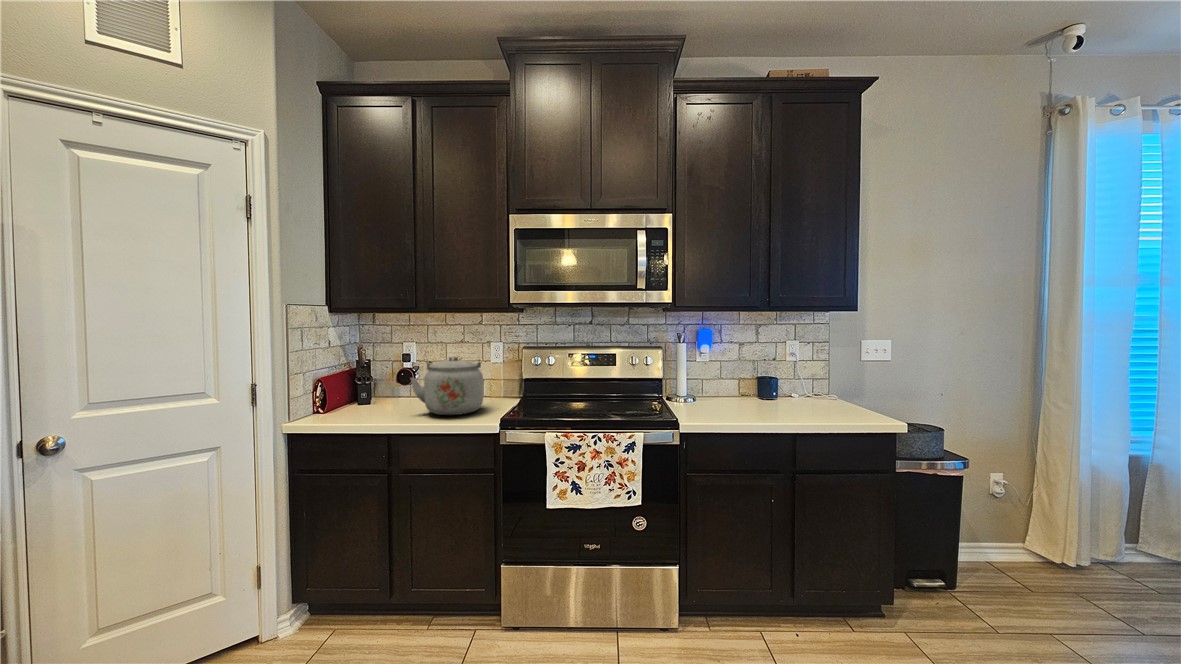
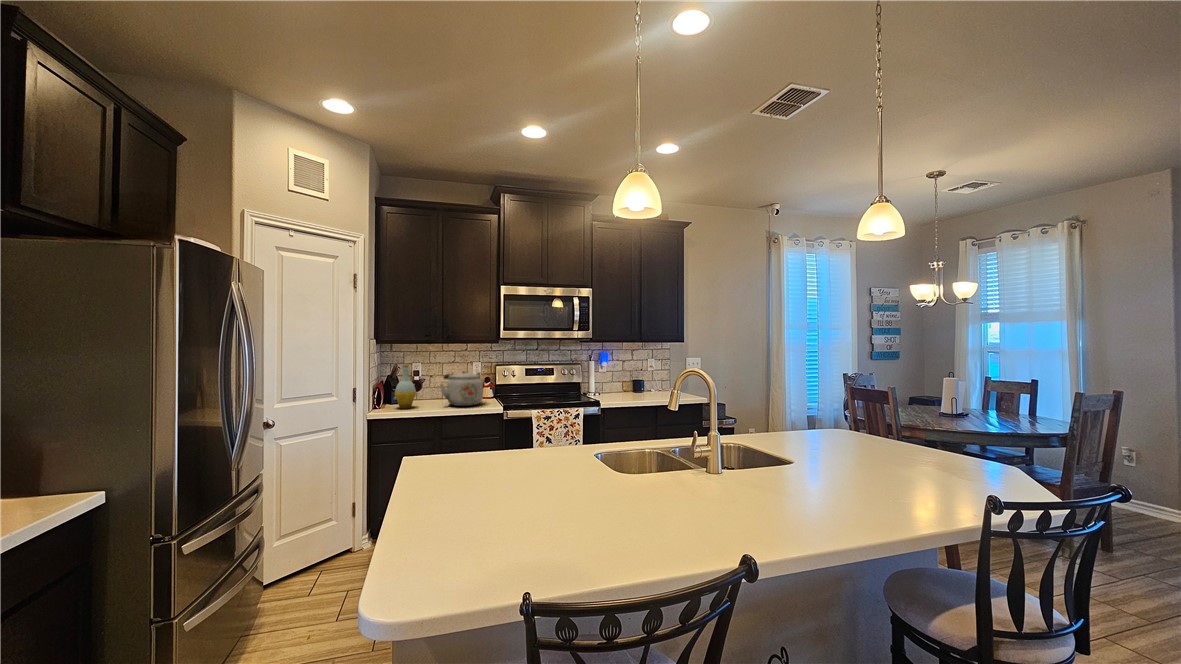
bottle: none [346,346,382,415] -> present [395,365,416,409]

